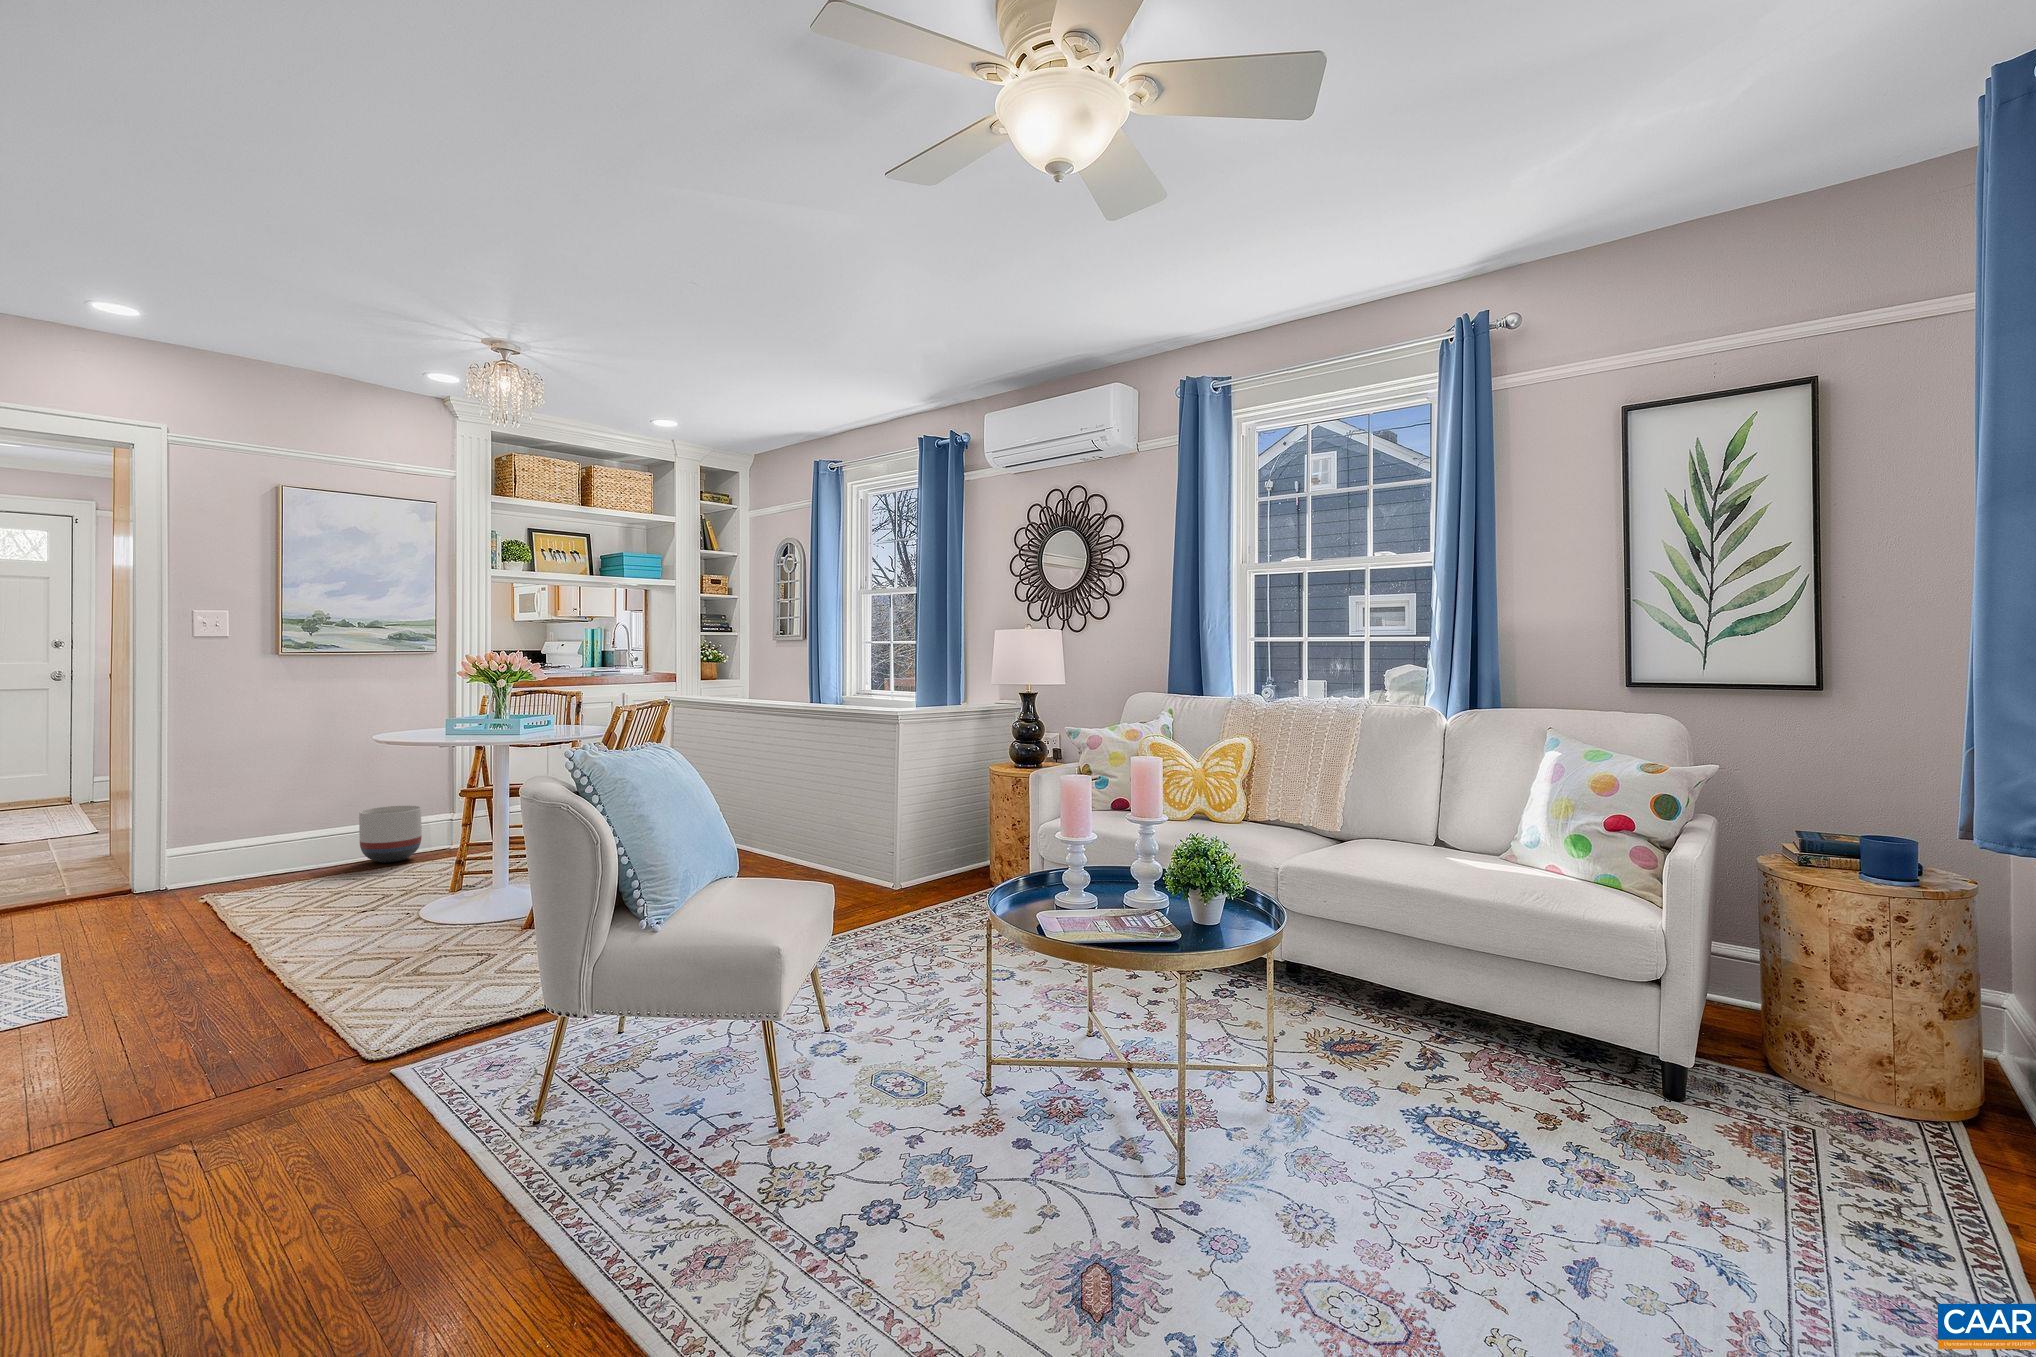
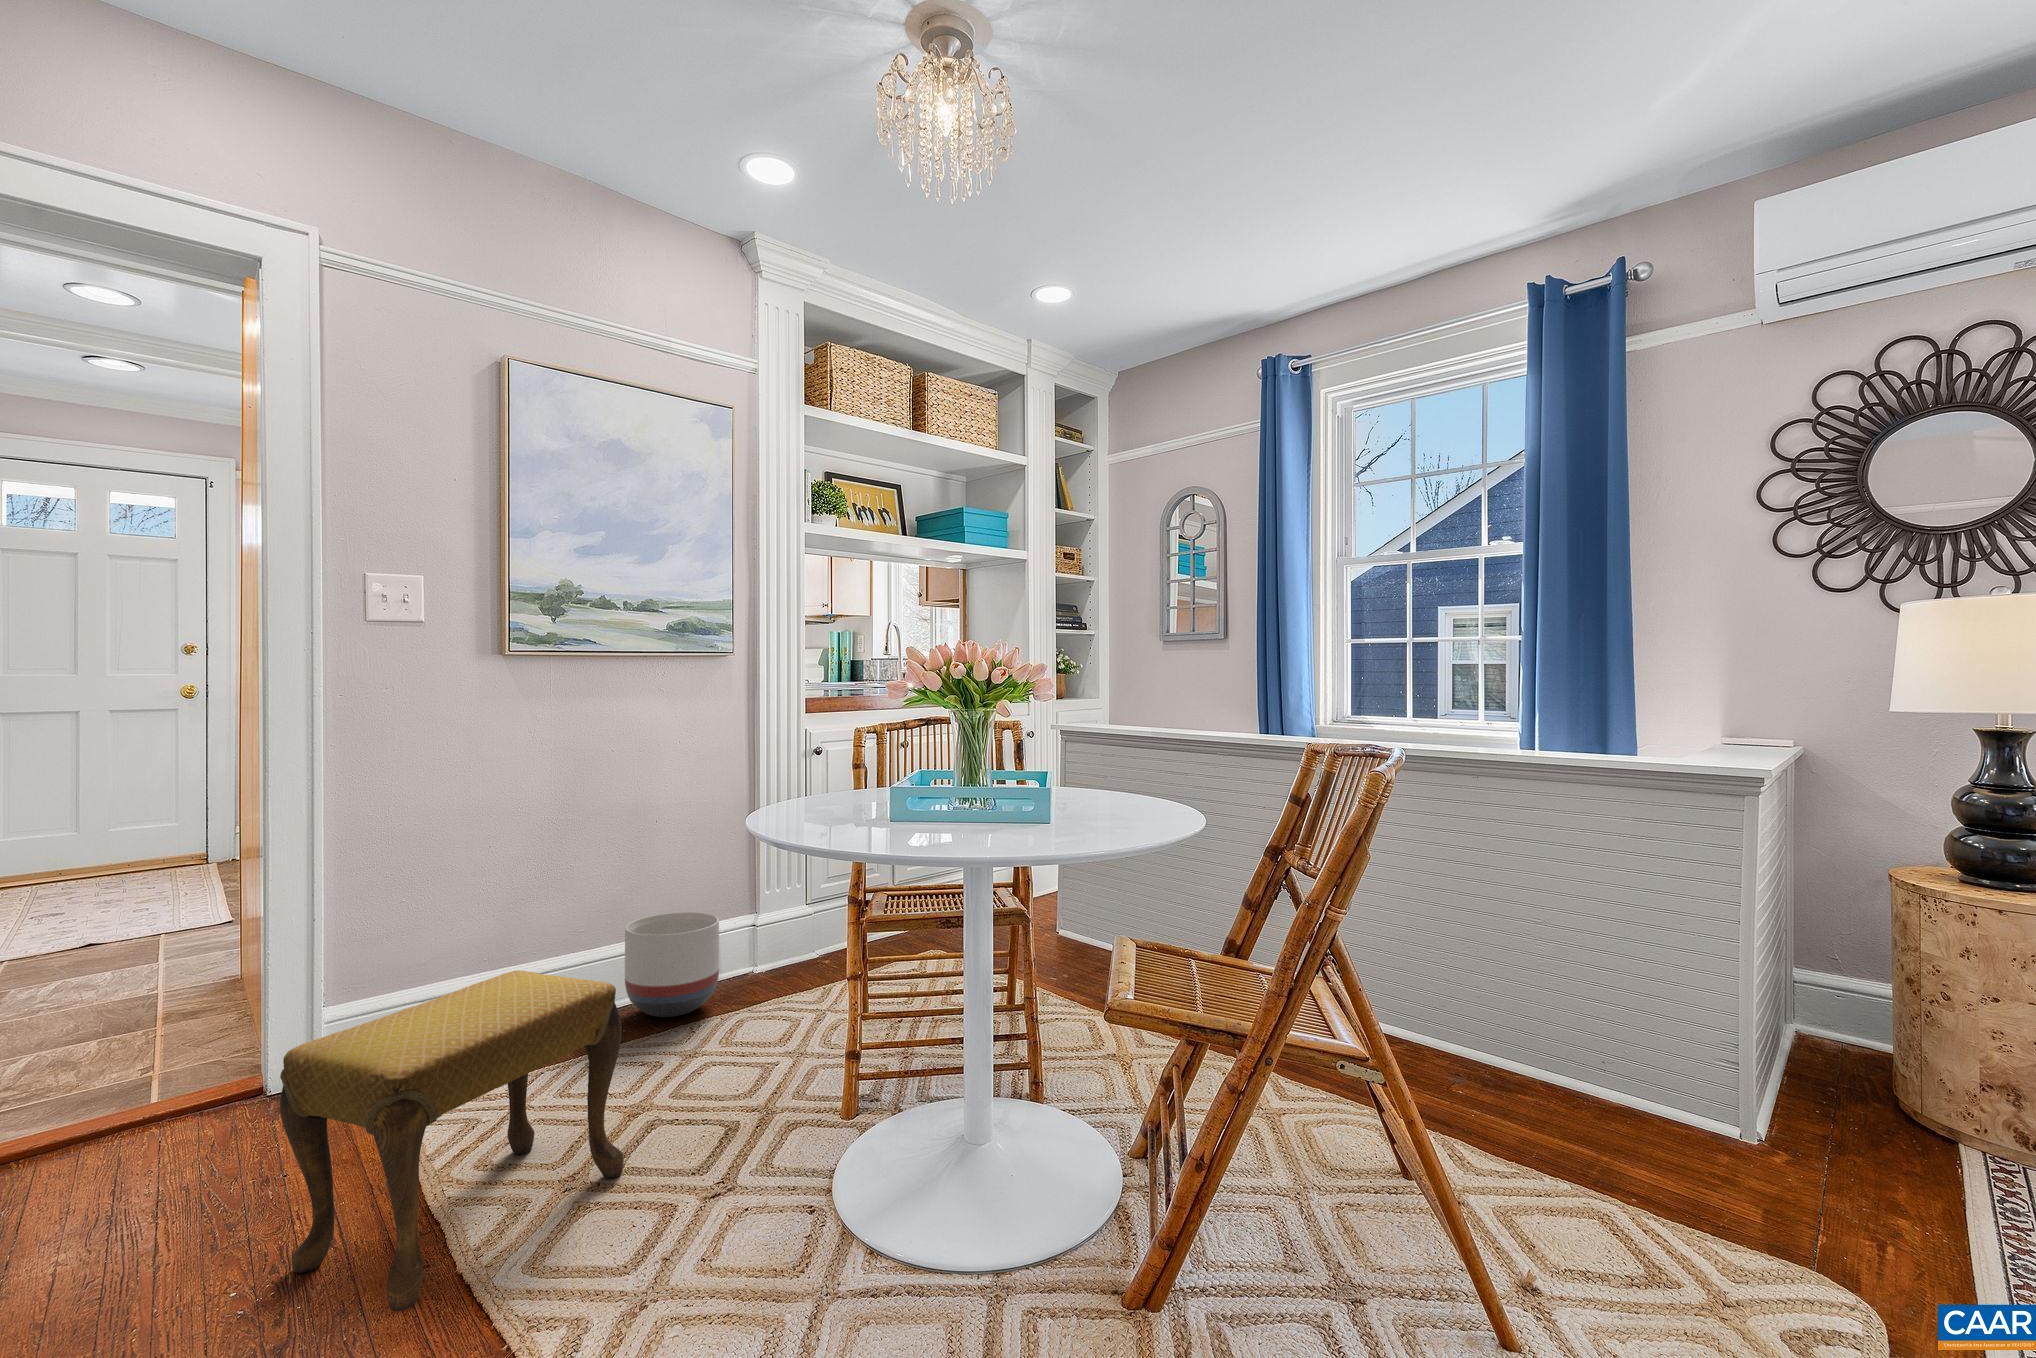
footstool: none [149,816,330,941] -> present [280,971,624,1311]

